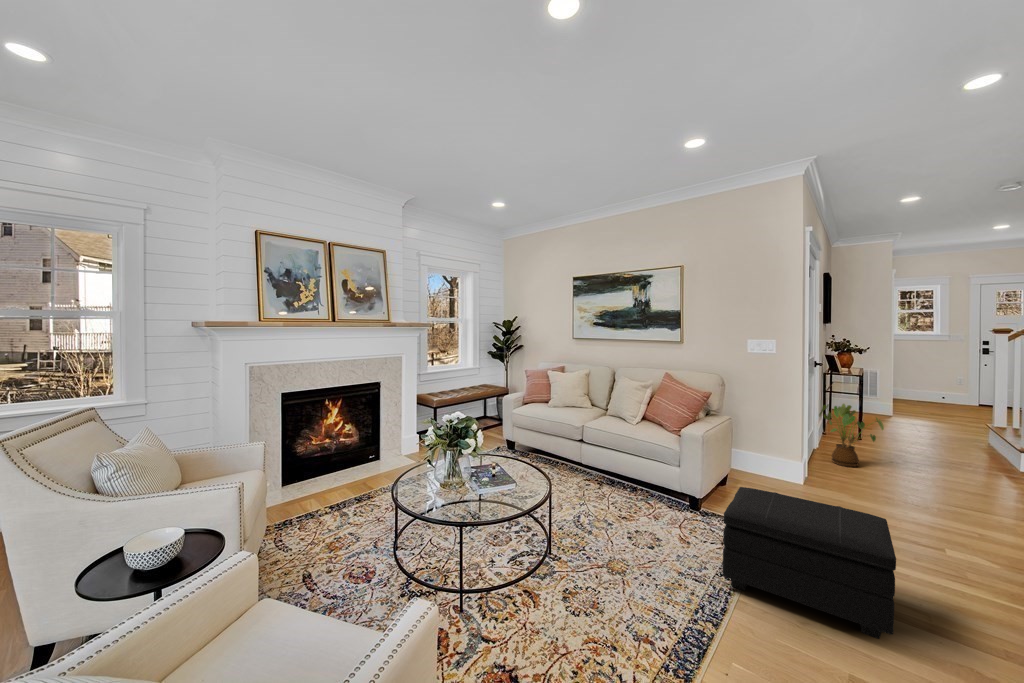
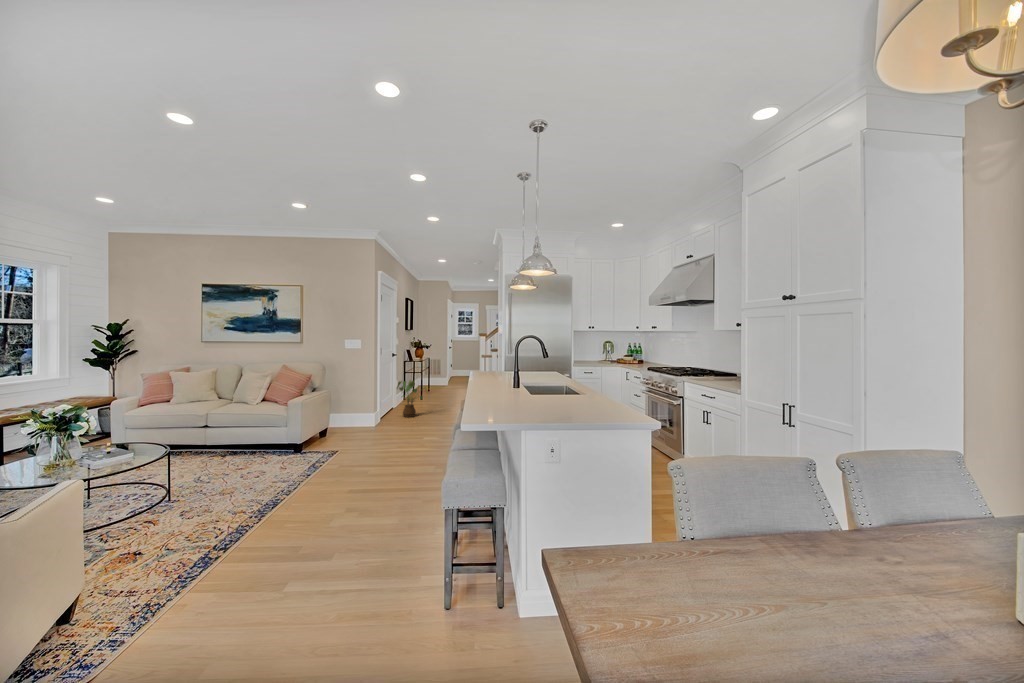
footstool: present [723,487,896,639] -> none [304,426,390,482]

